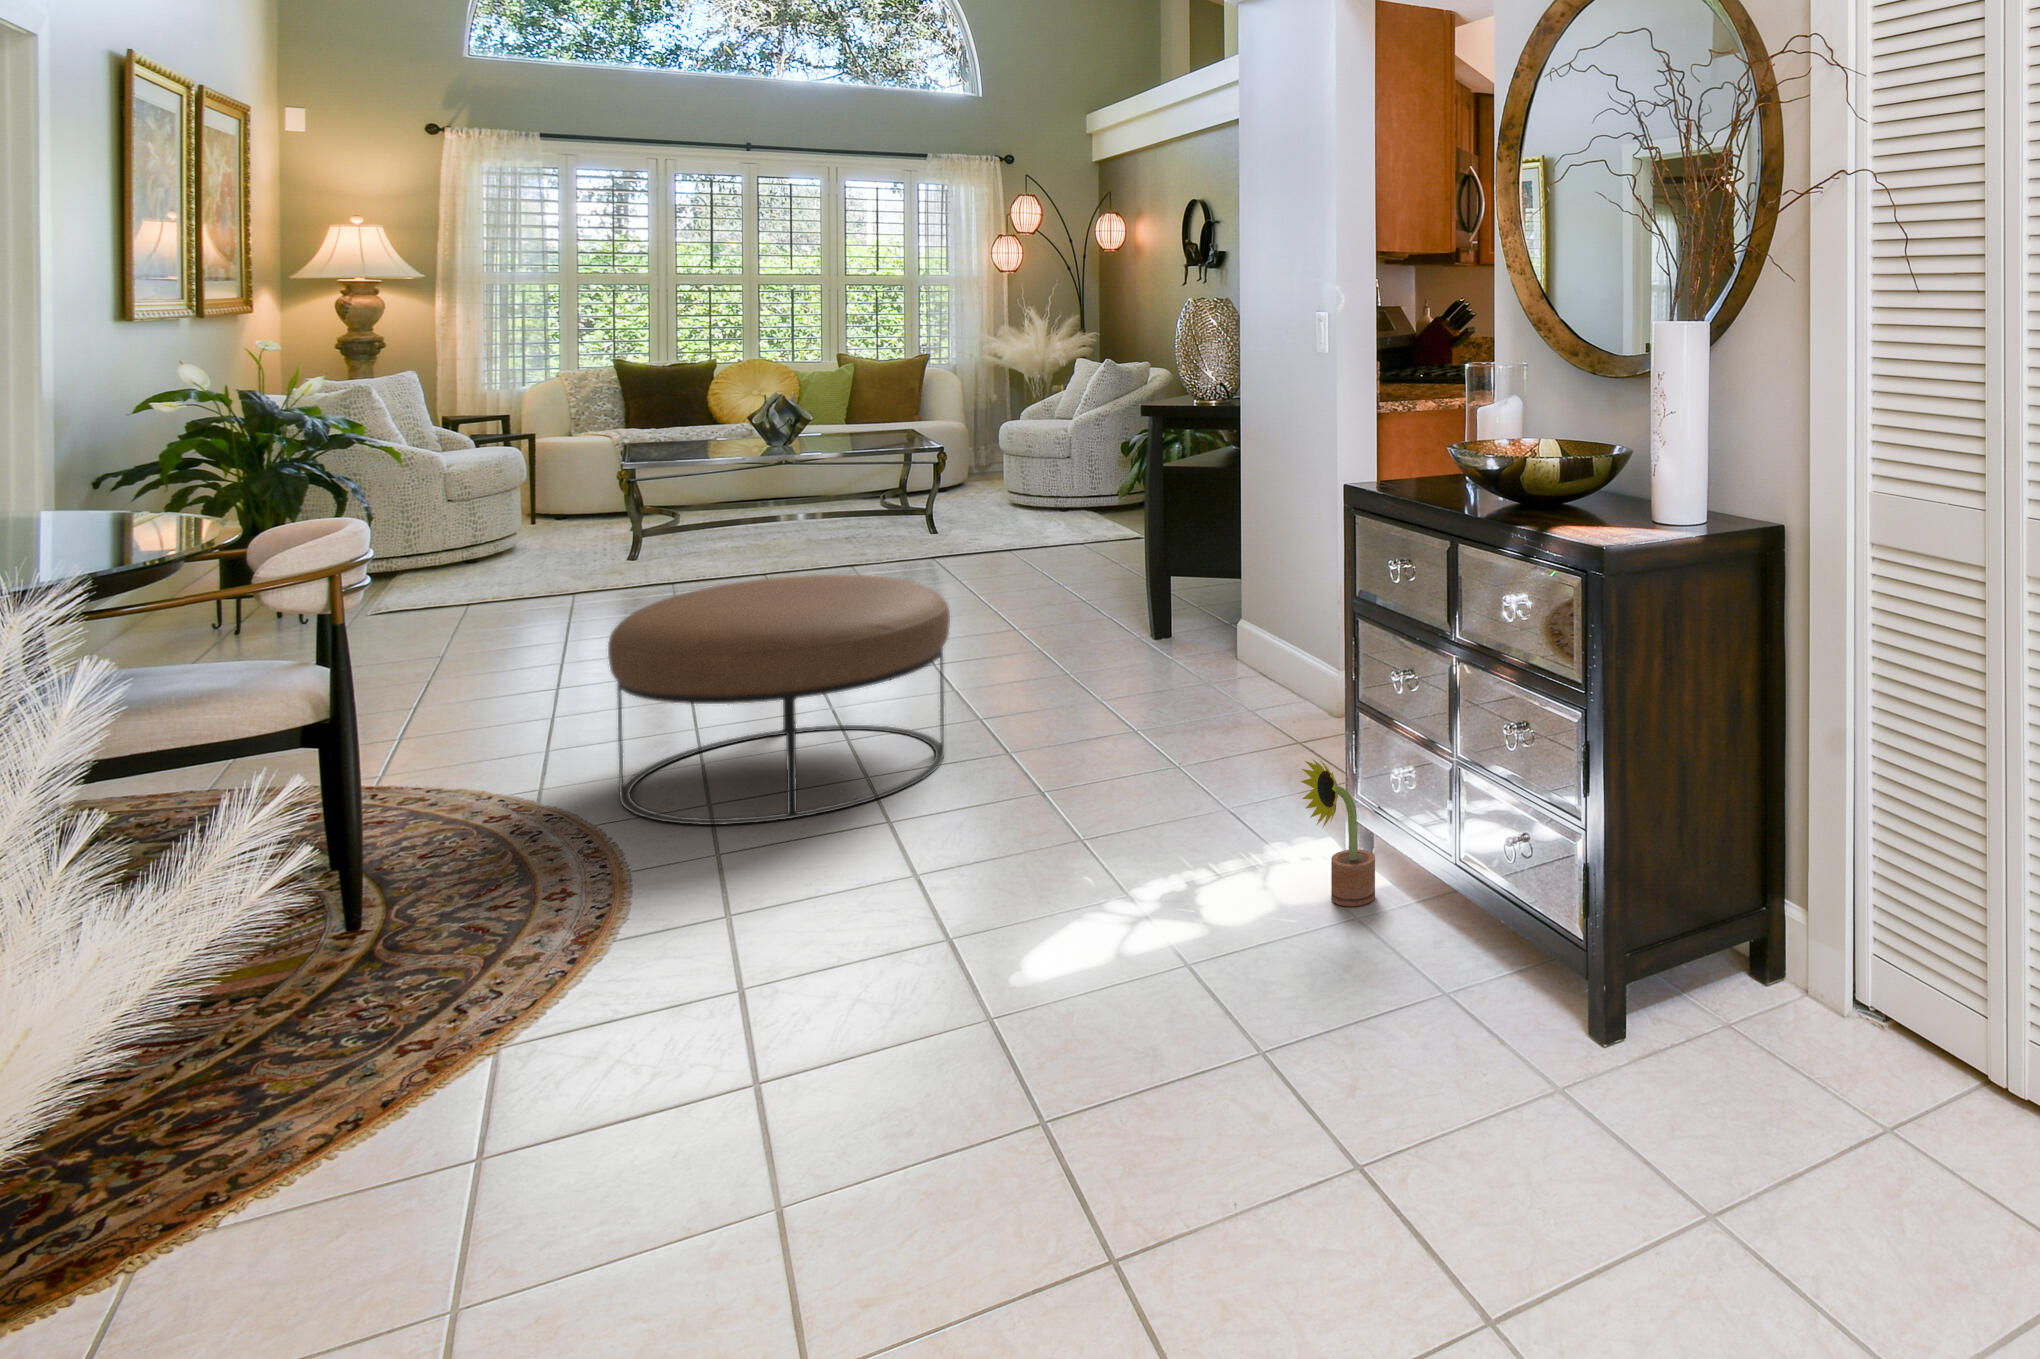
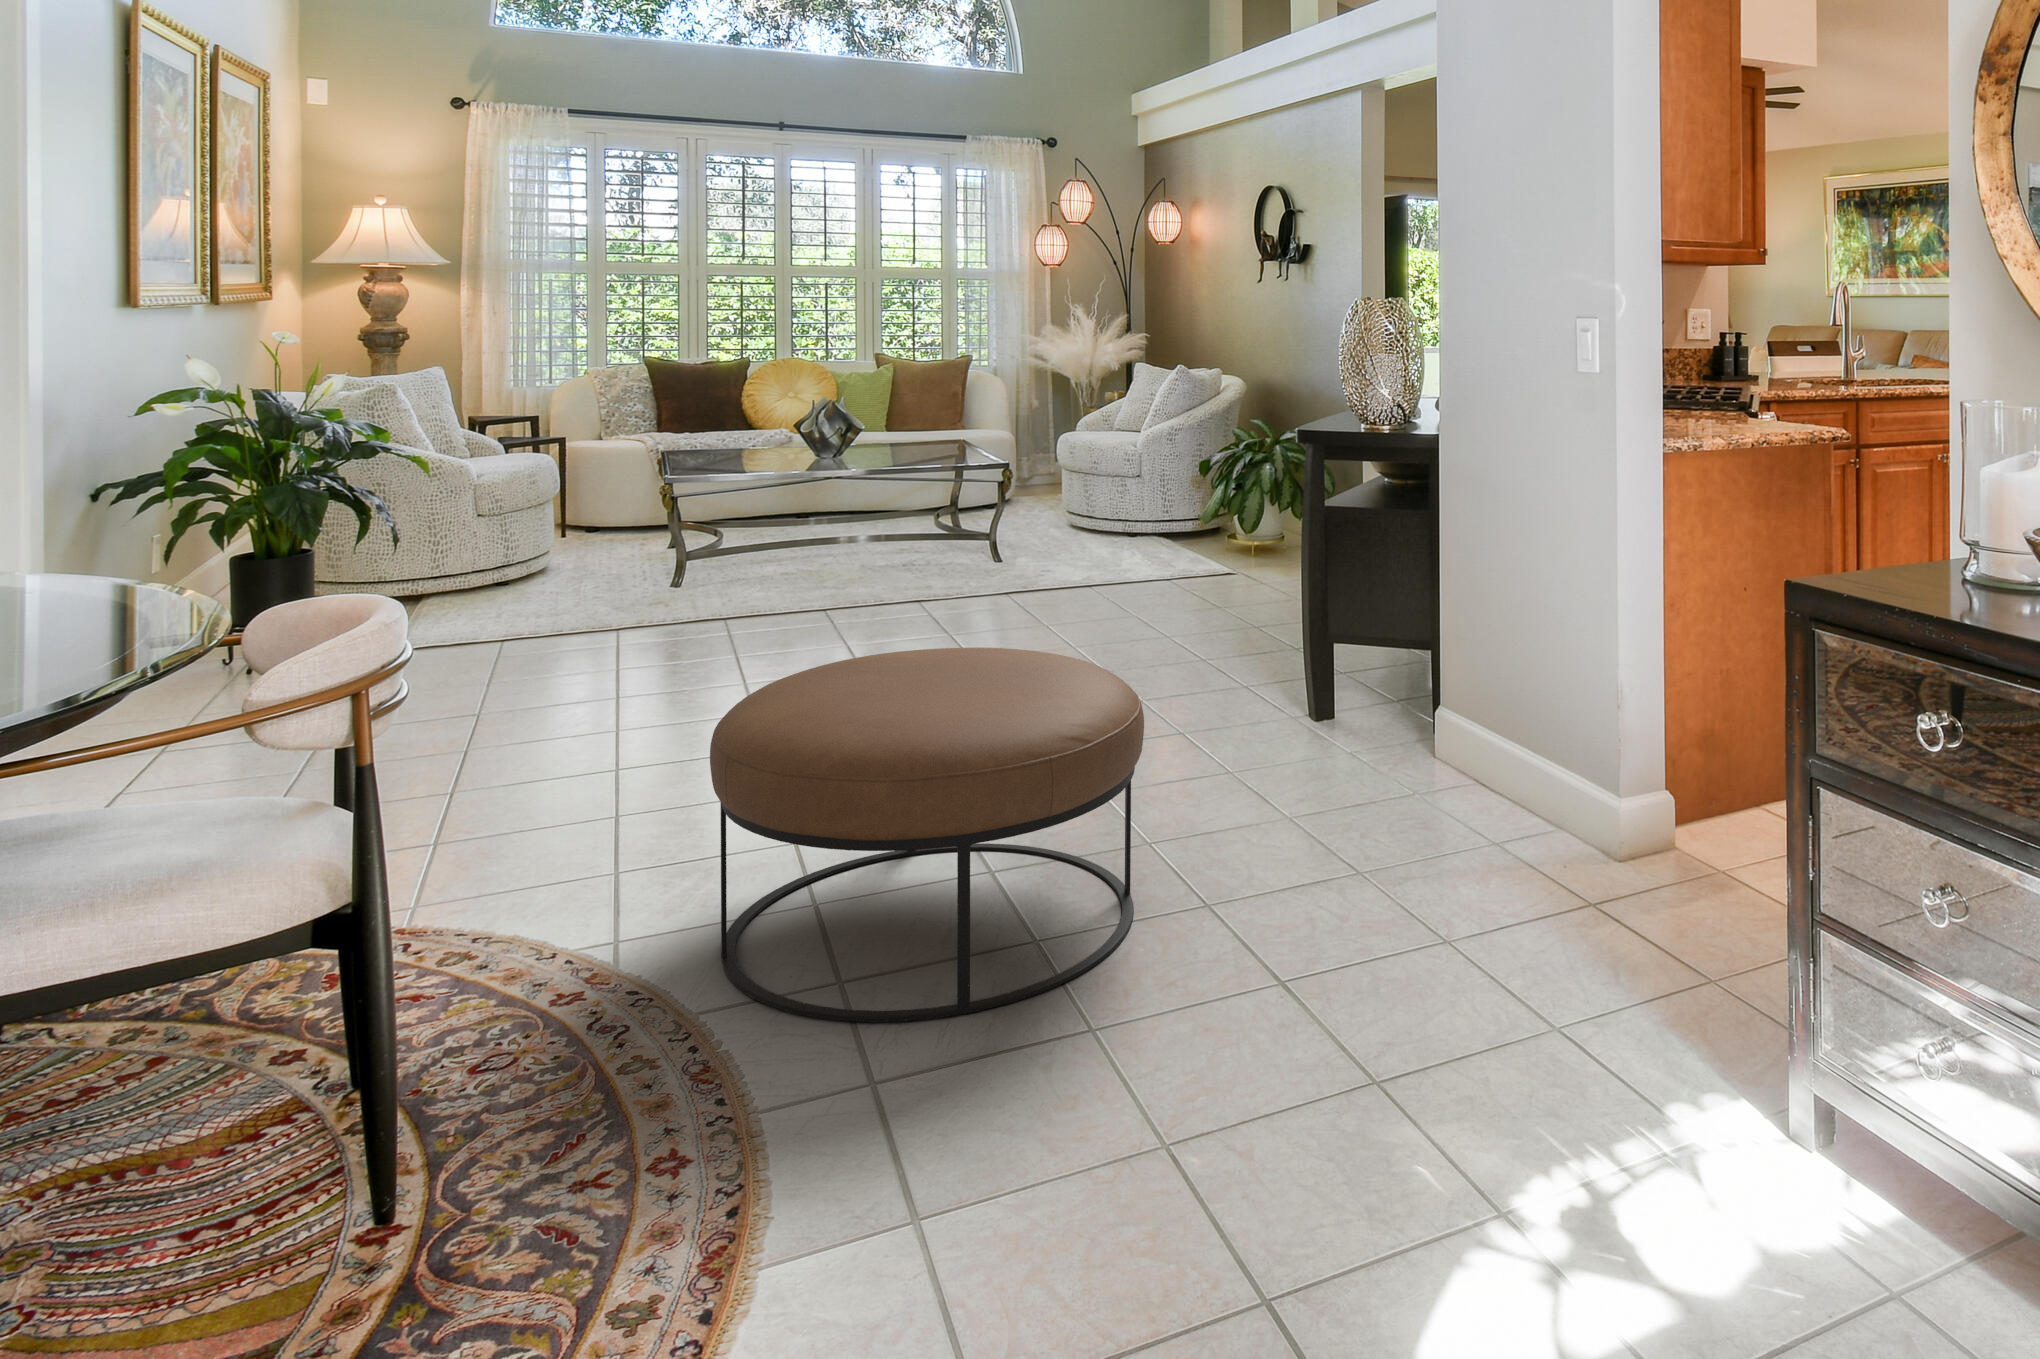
decorative plant: present [1301,760,1375,906] -> none [1801,1014,1929,1259]

